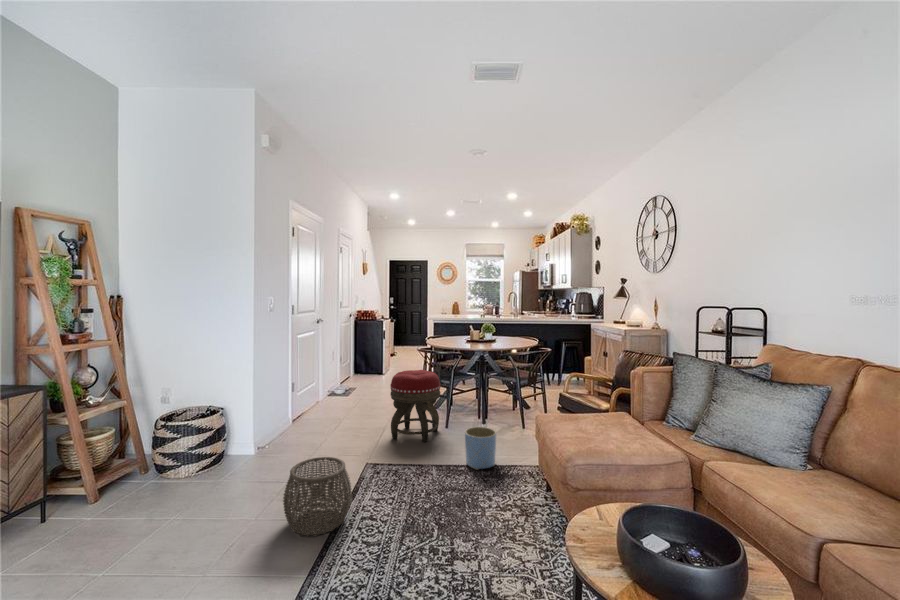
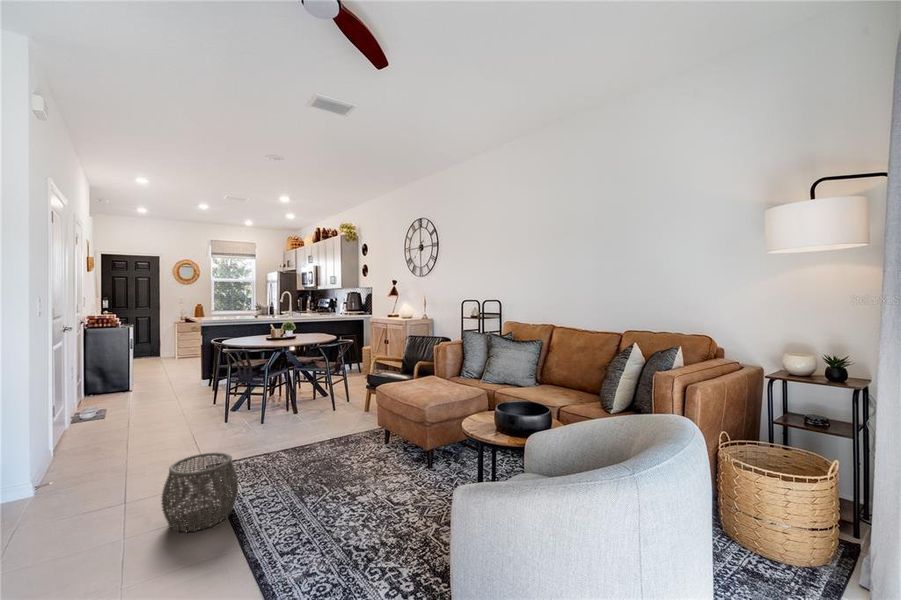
footstool: present [390,370,440,442] -> none [202,369,260,444]
planter: present [465,427,496,470] -> none [306,409,335,445]

